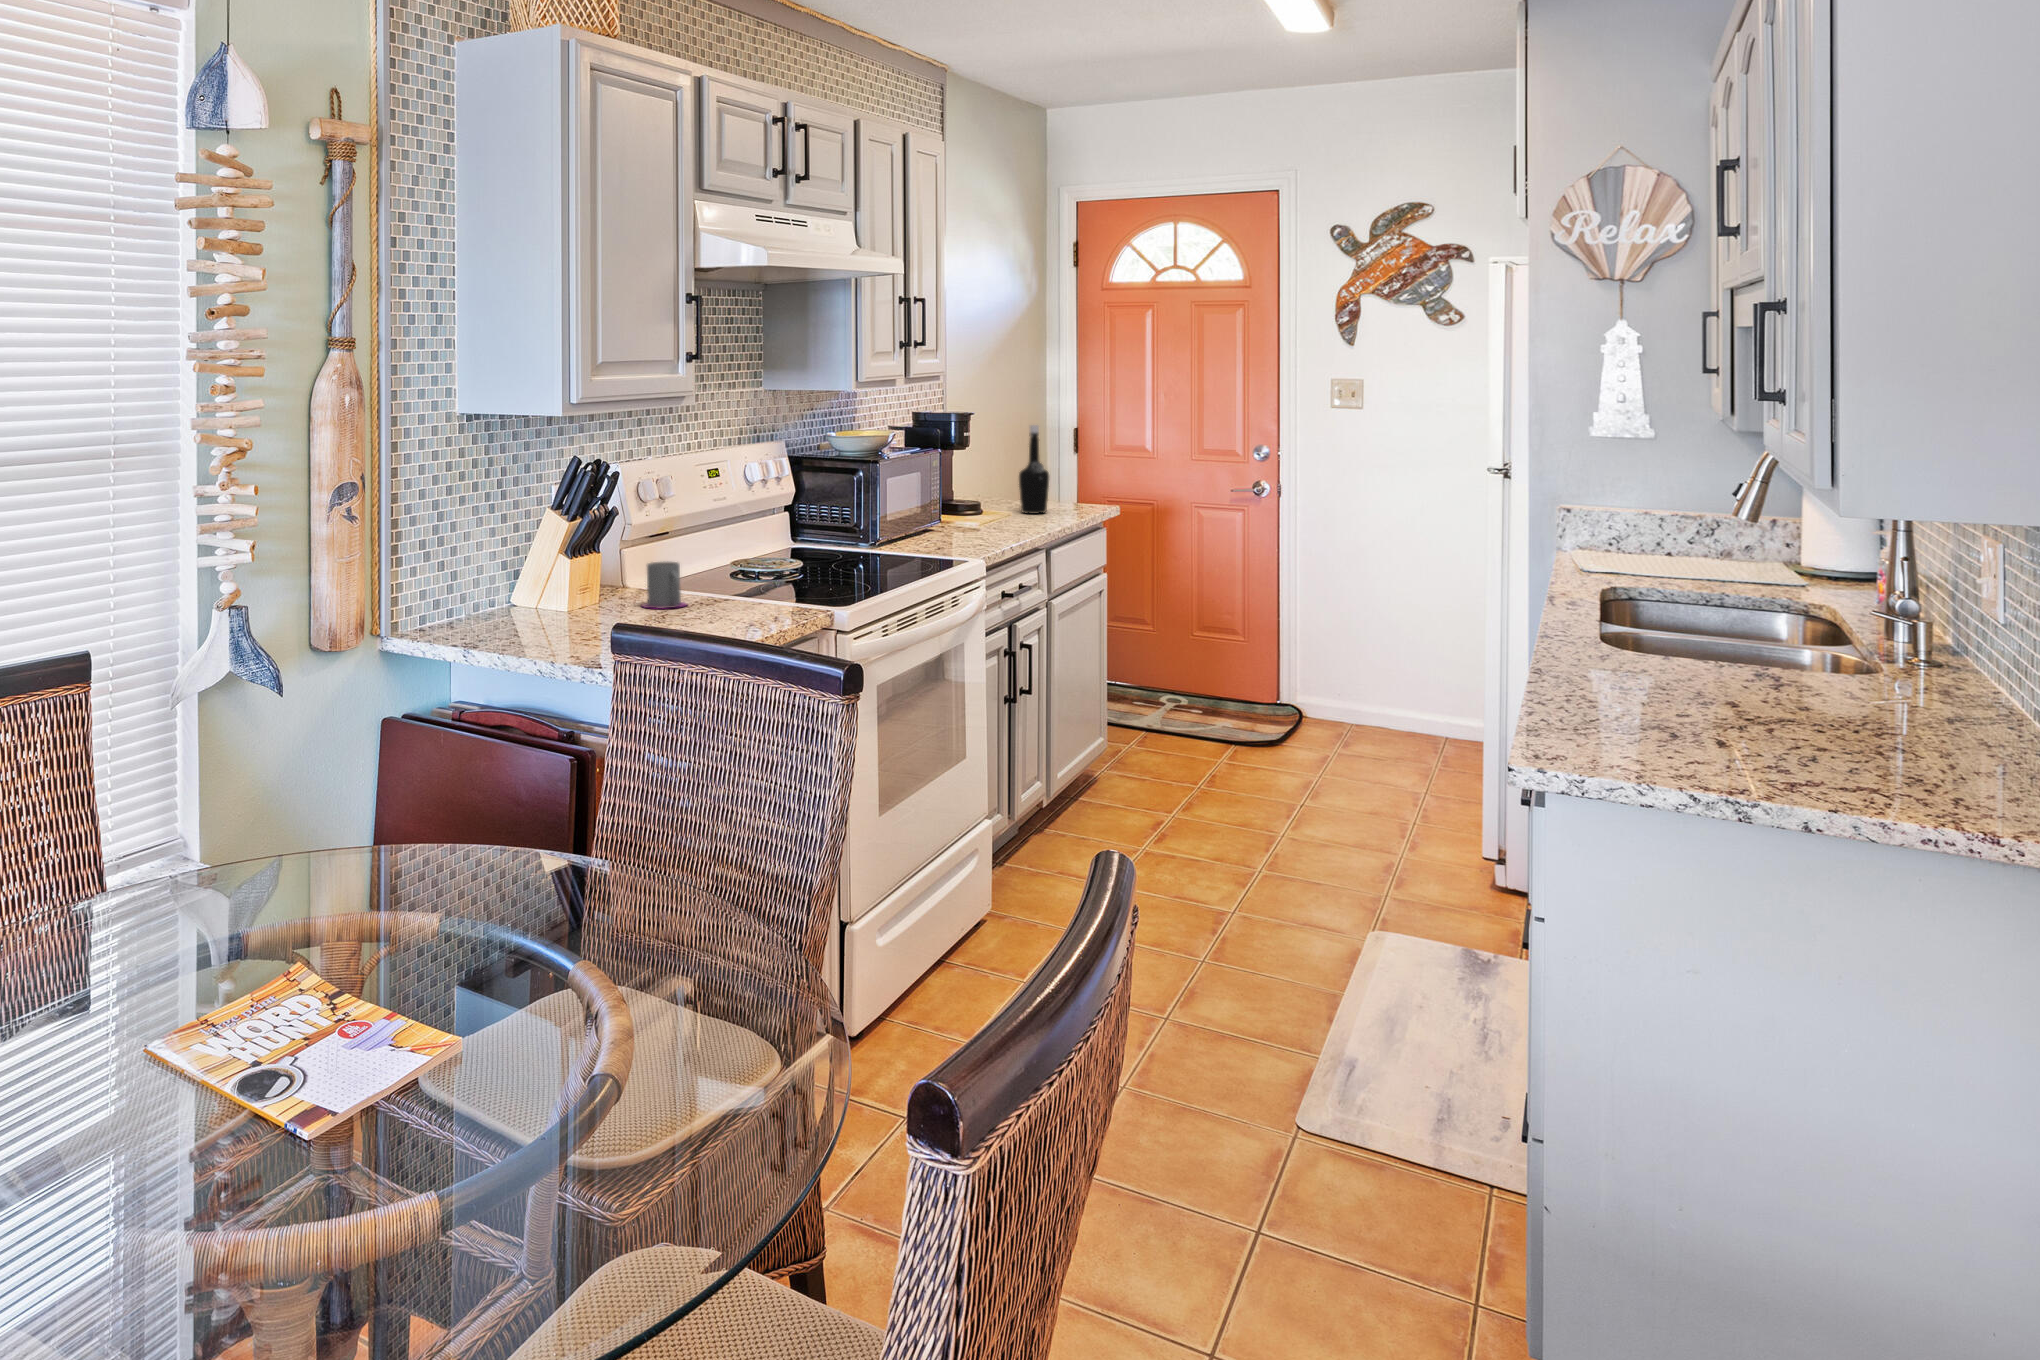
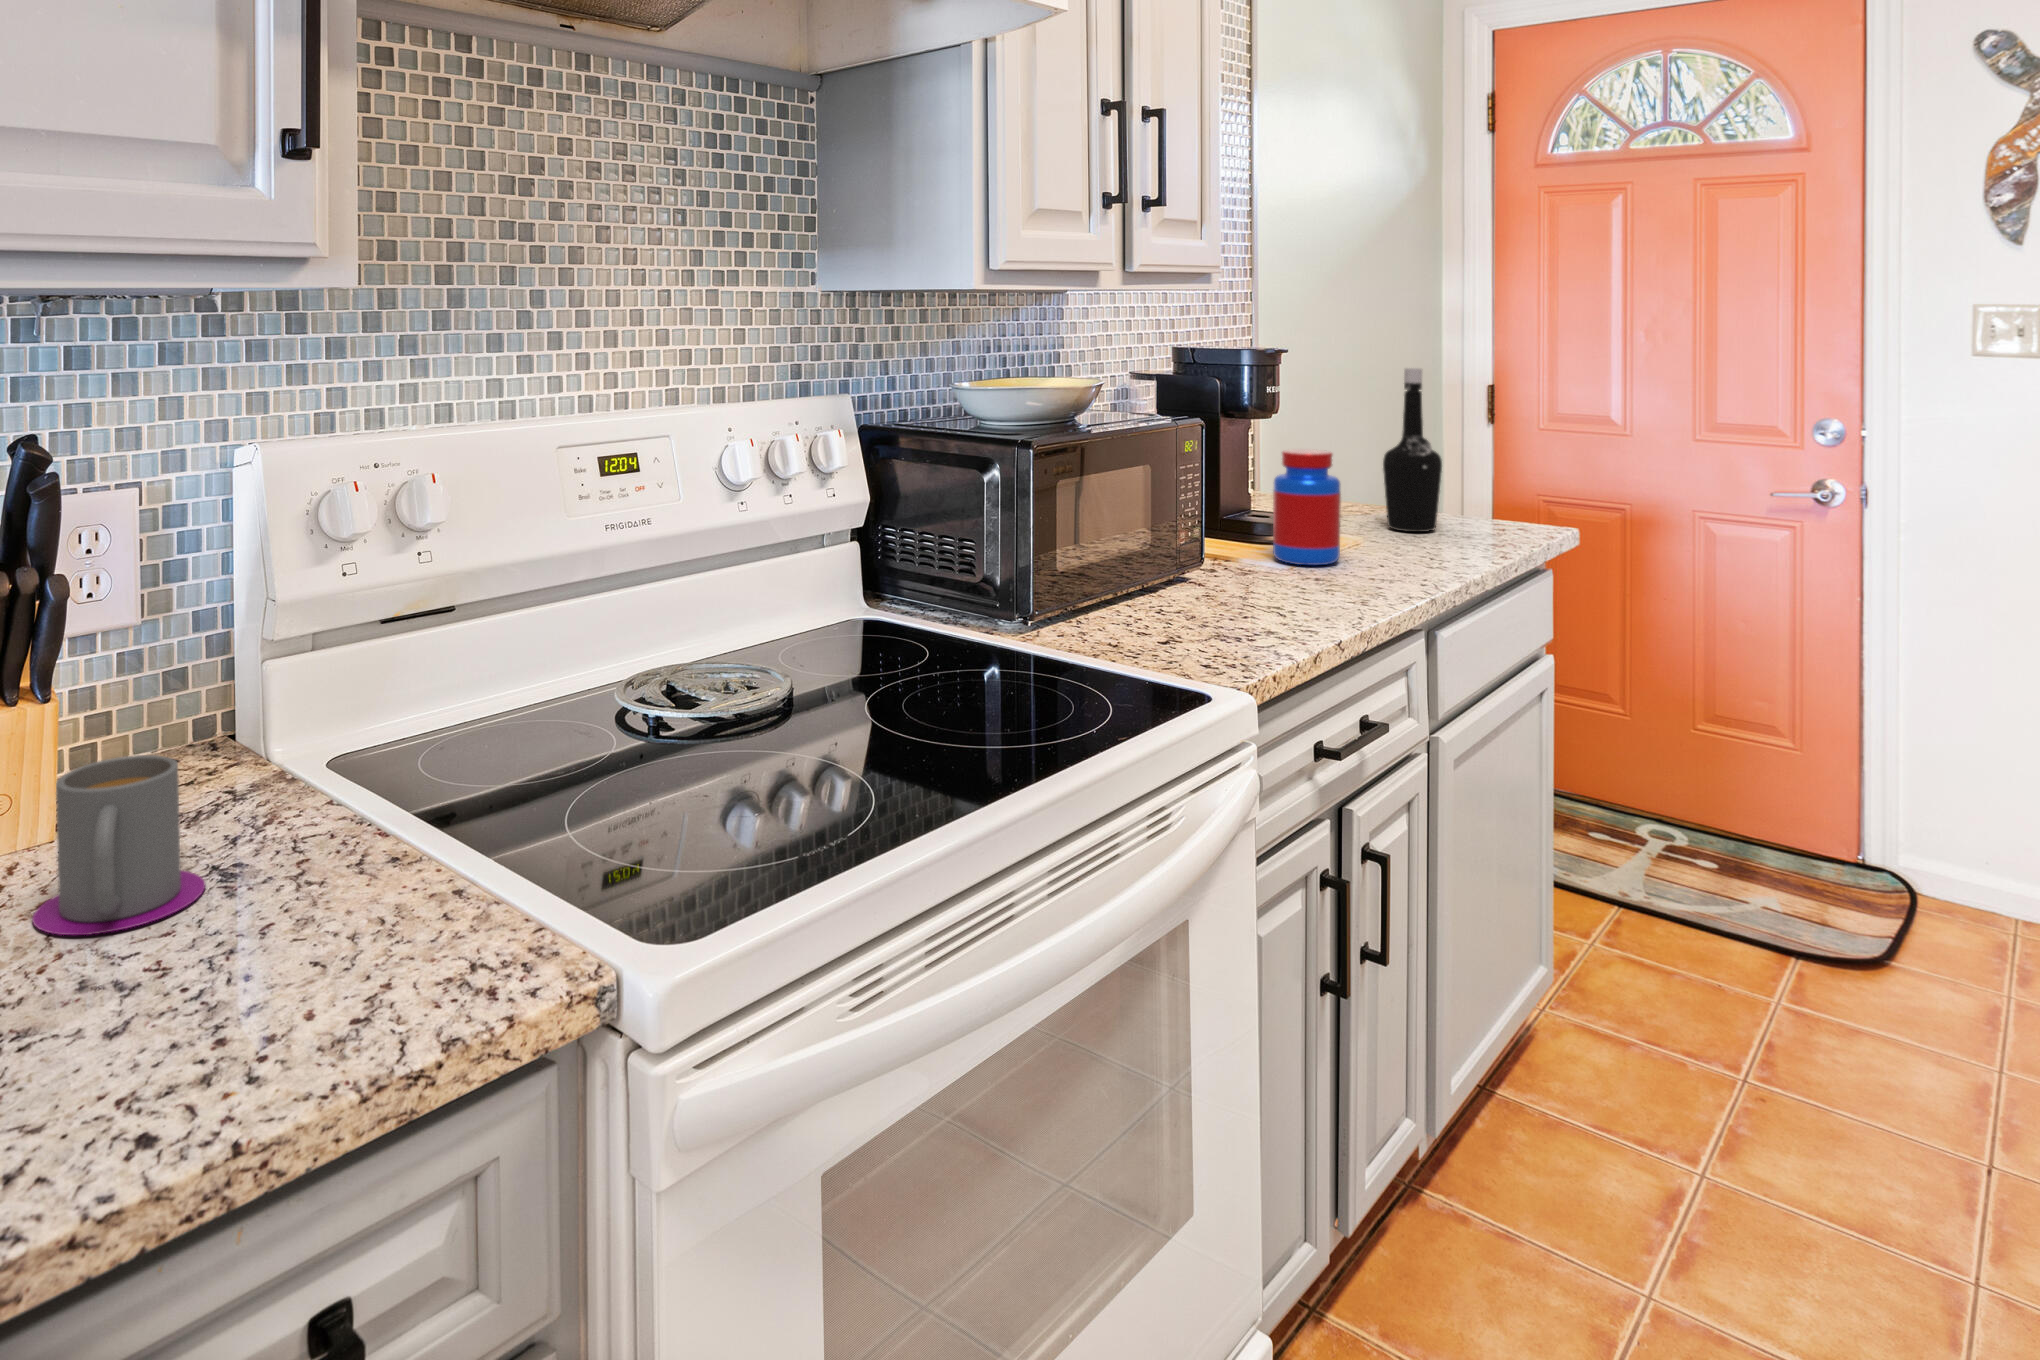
jar: none [969,468,1002,527] -> present [1273,449,1341,565]

